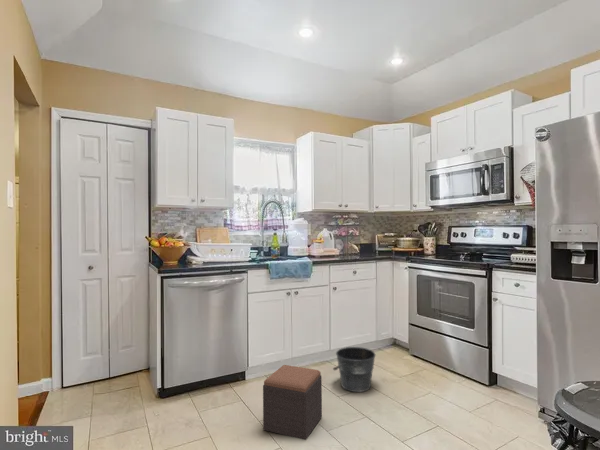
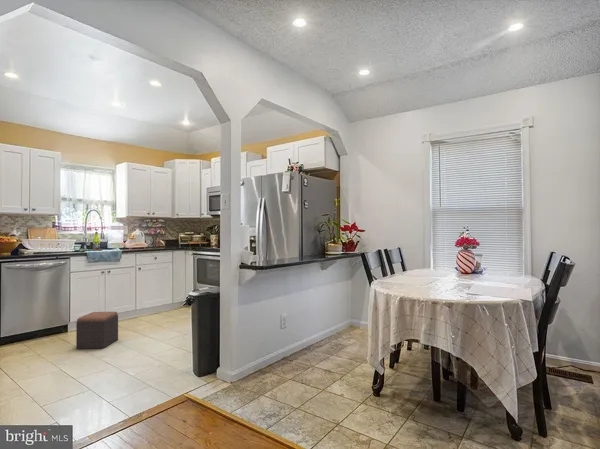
bucket: present [333,347,375,392] -> none [132,303,161,328]

